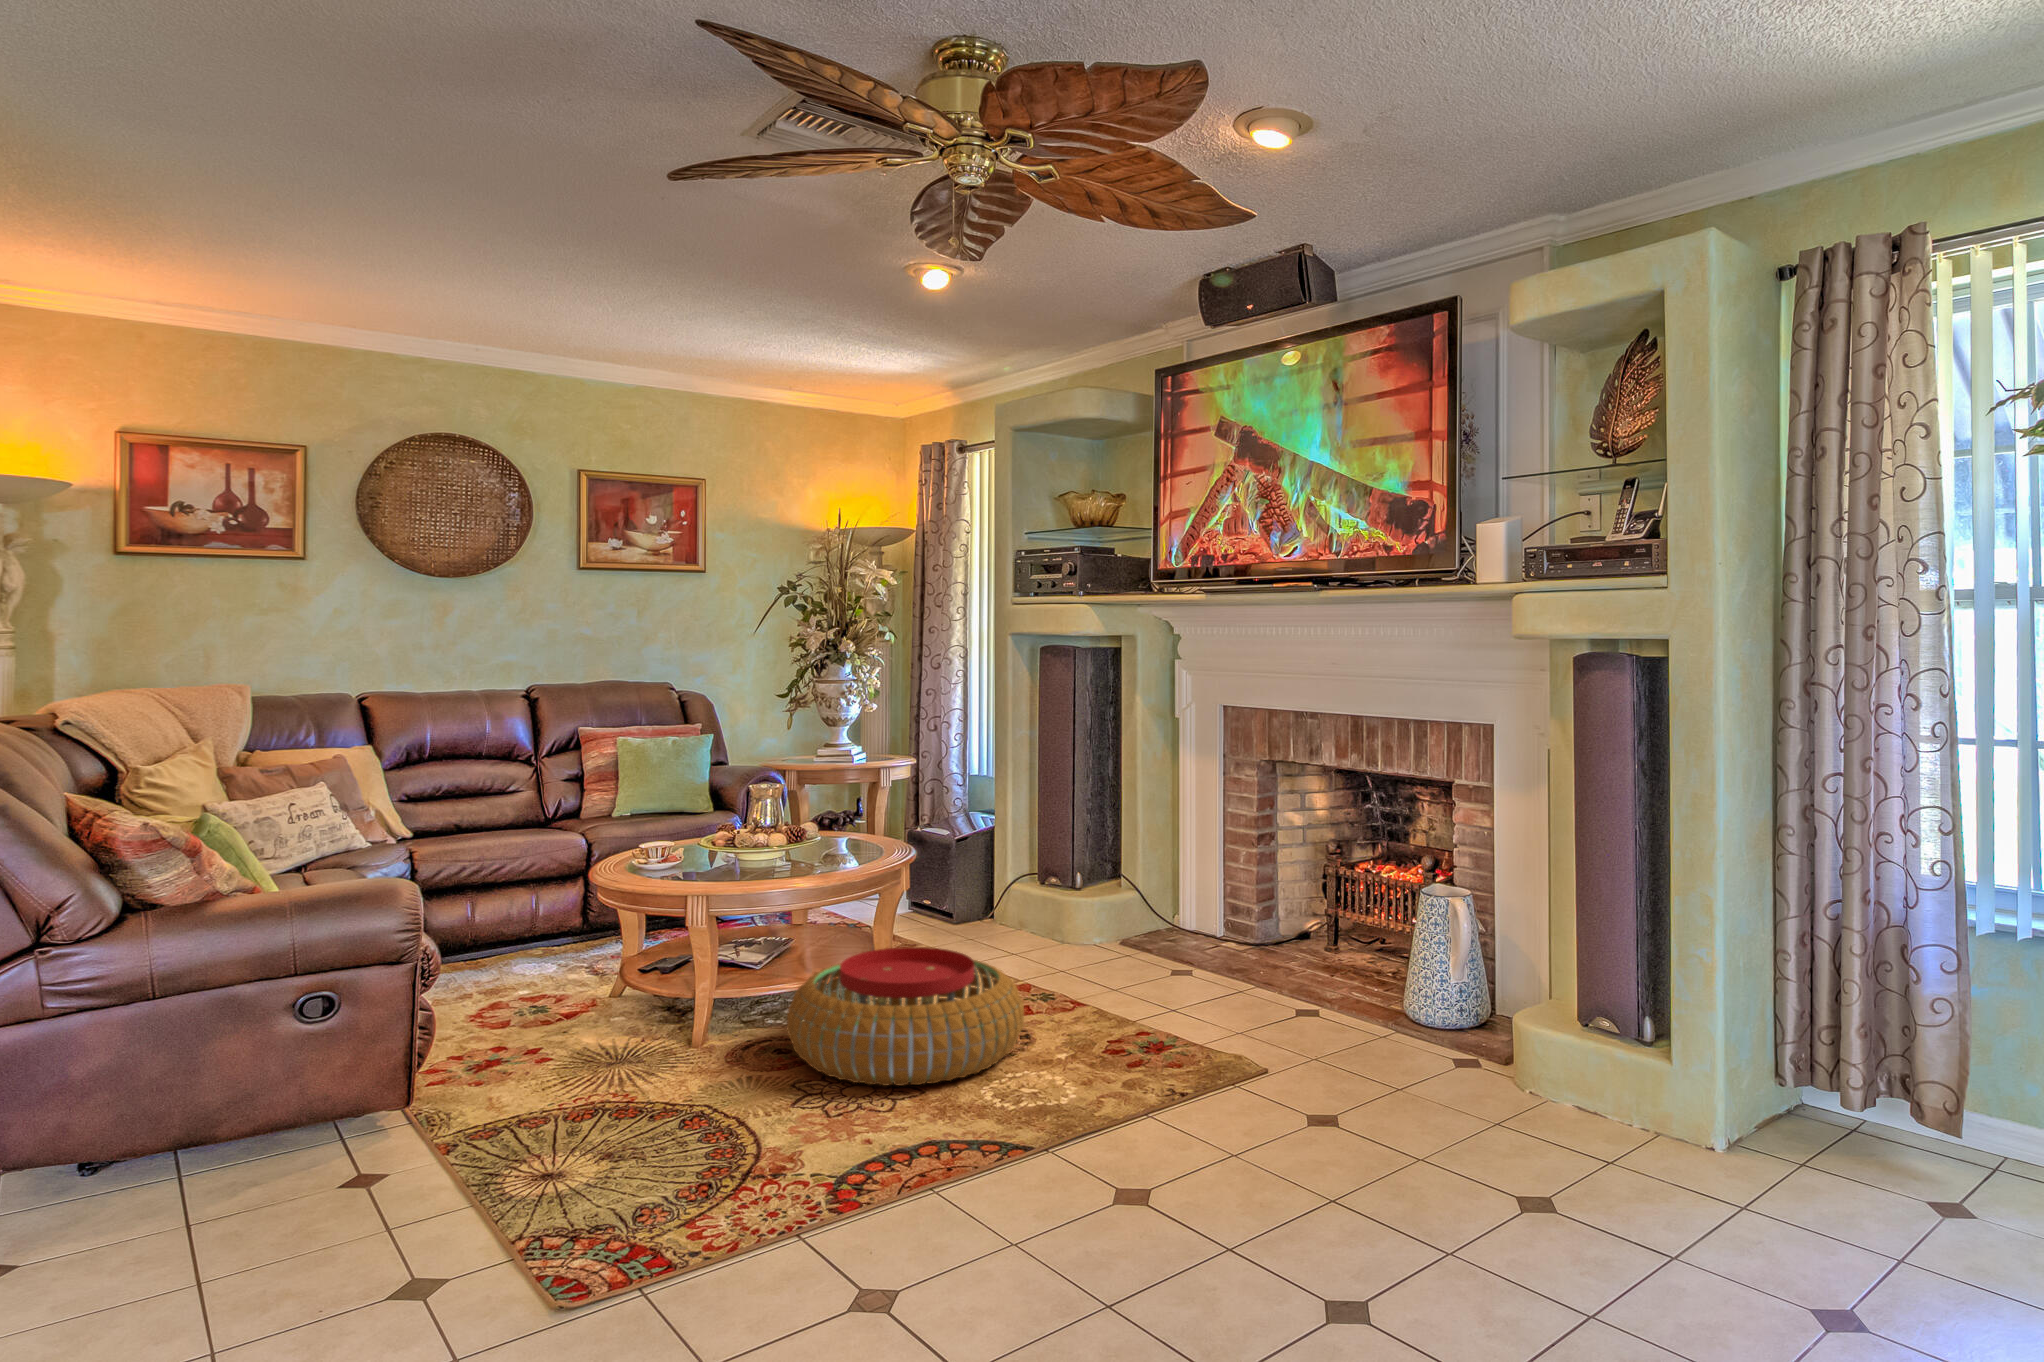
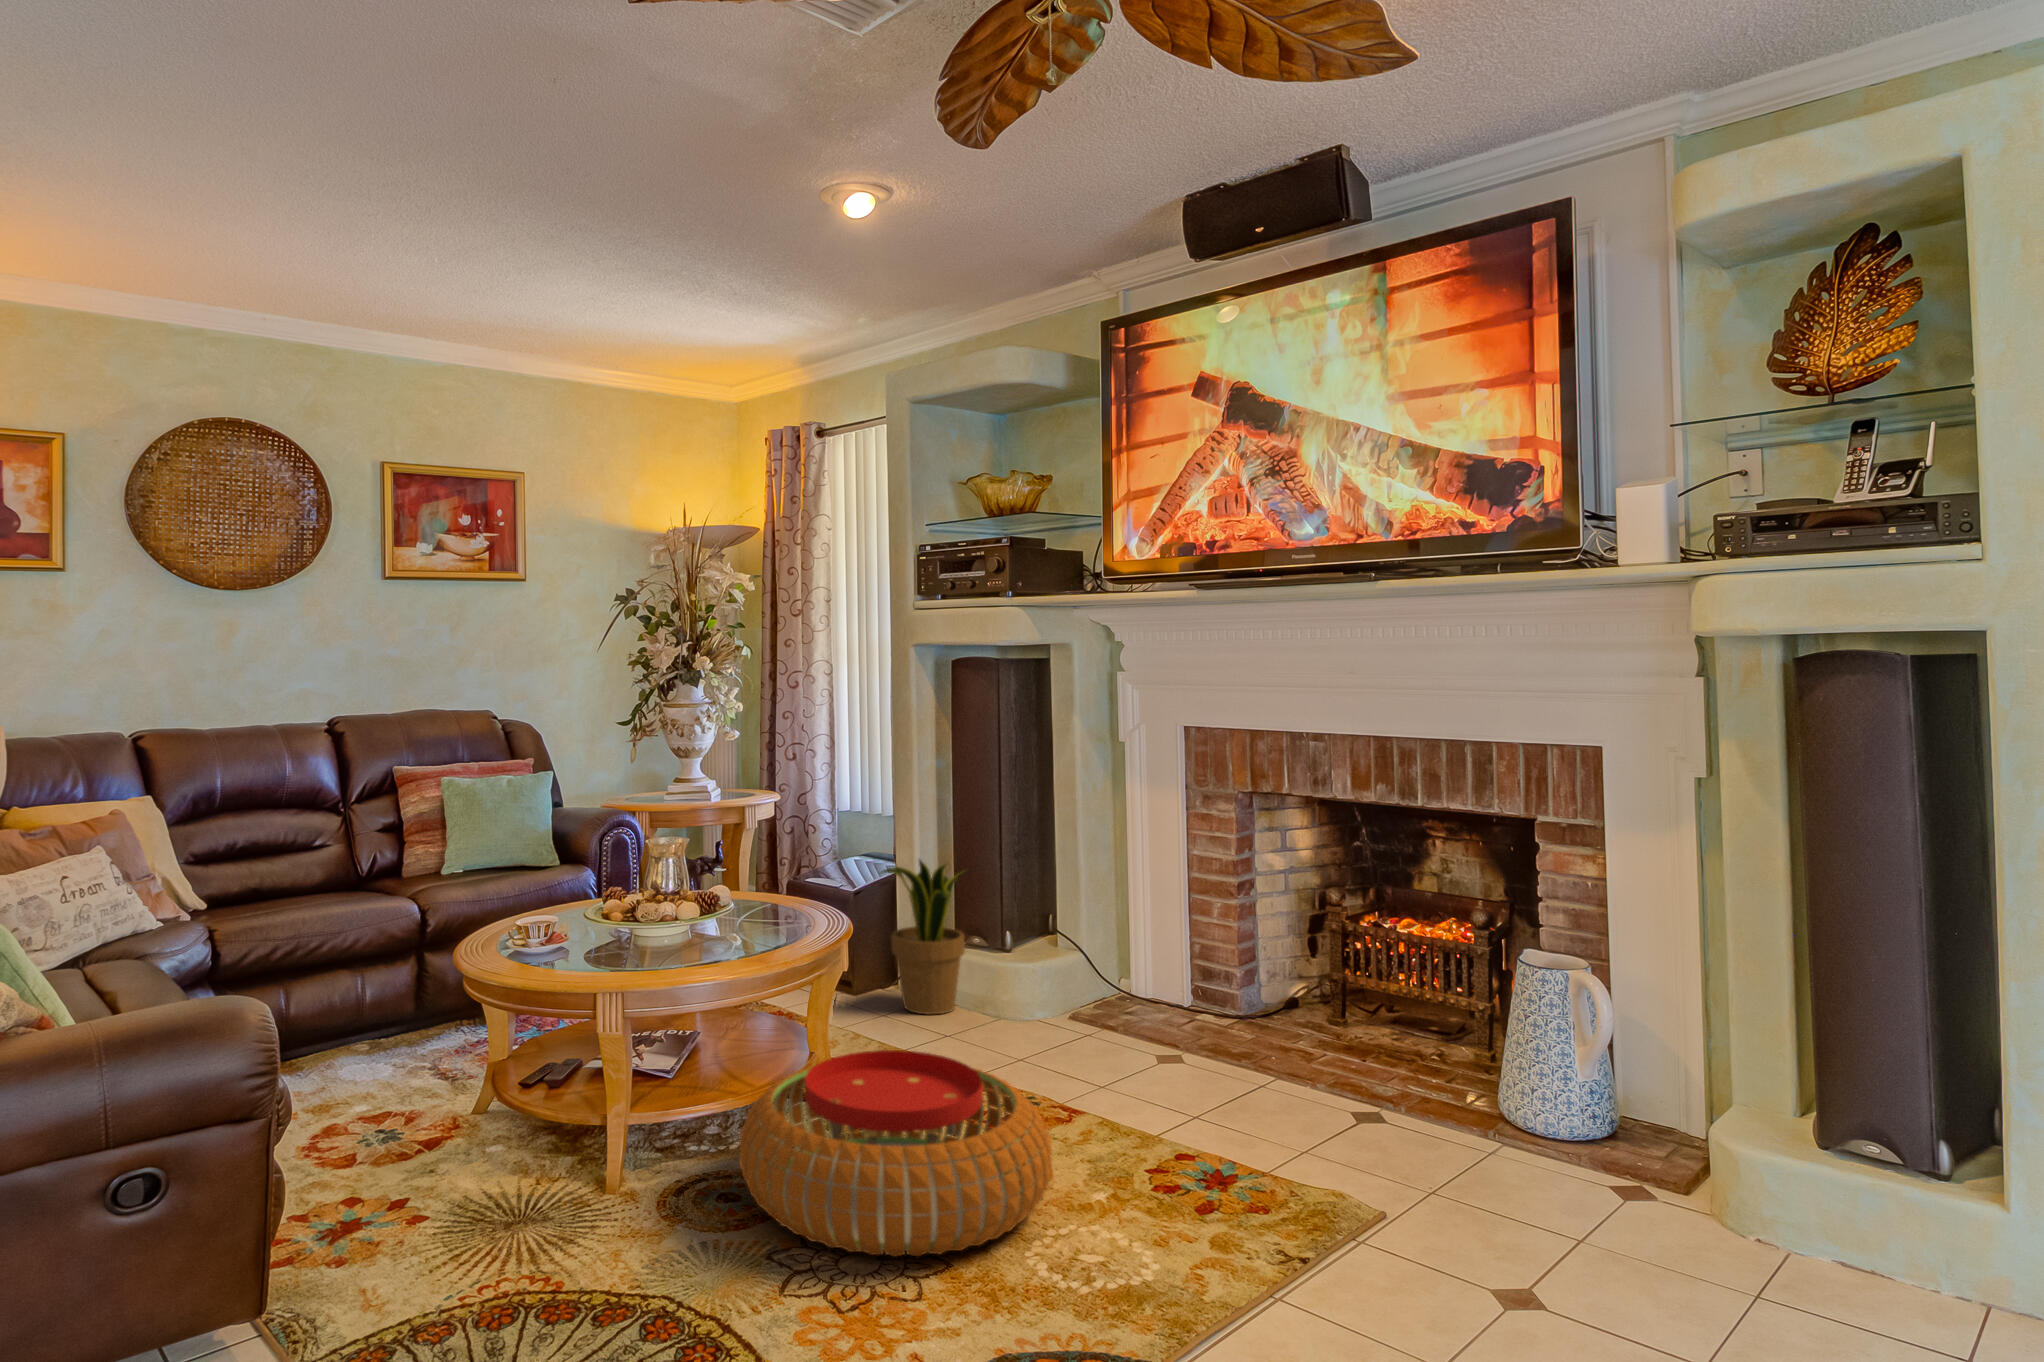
potted plant: none [968,810,1044,938] -> present [882,860,965,1015]

